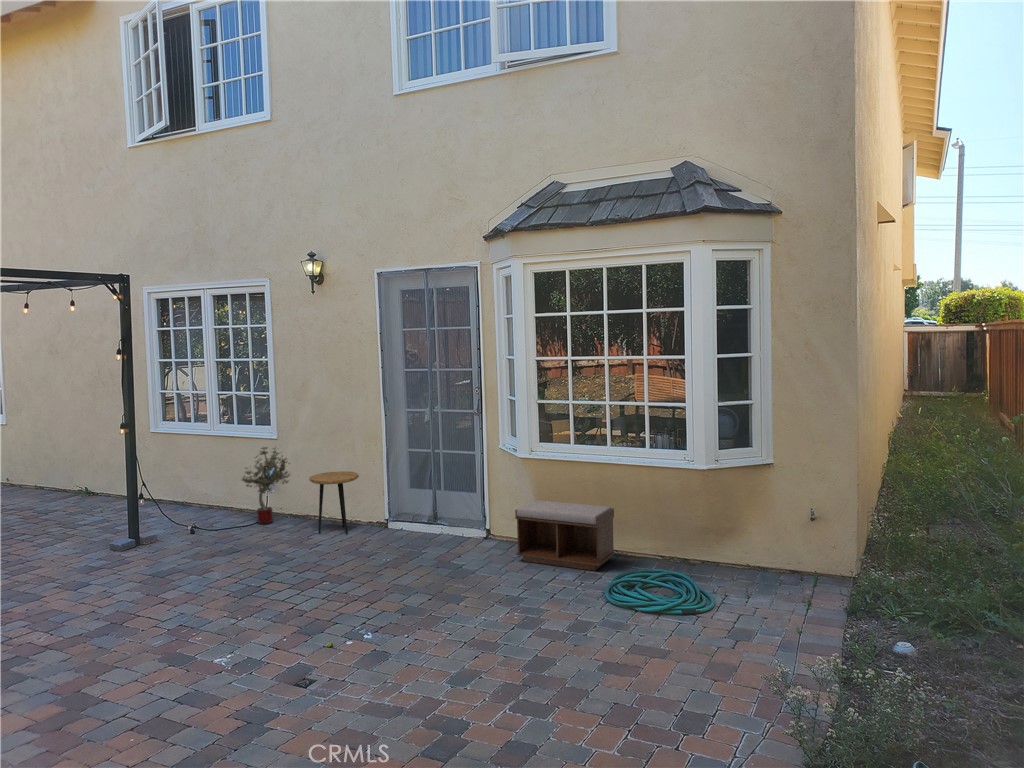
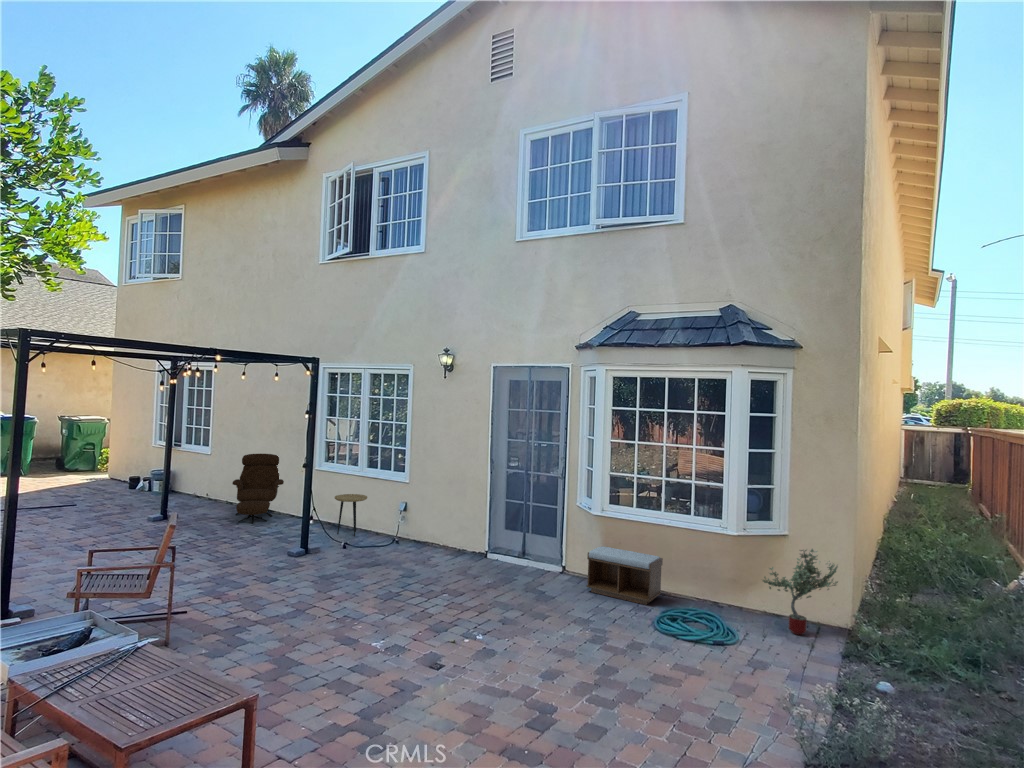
lounge chair: none [39,418,113,513] -> present [232,454,284,524]
potted tree: present [242,447,290,524] -> present [763,549,838,635]
side table: present [309,471,359,534] -> present [335,494,367,536]

